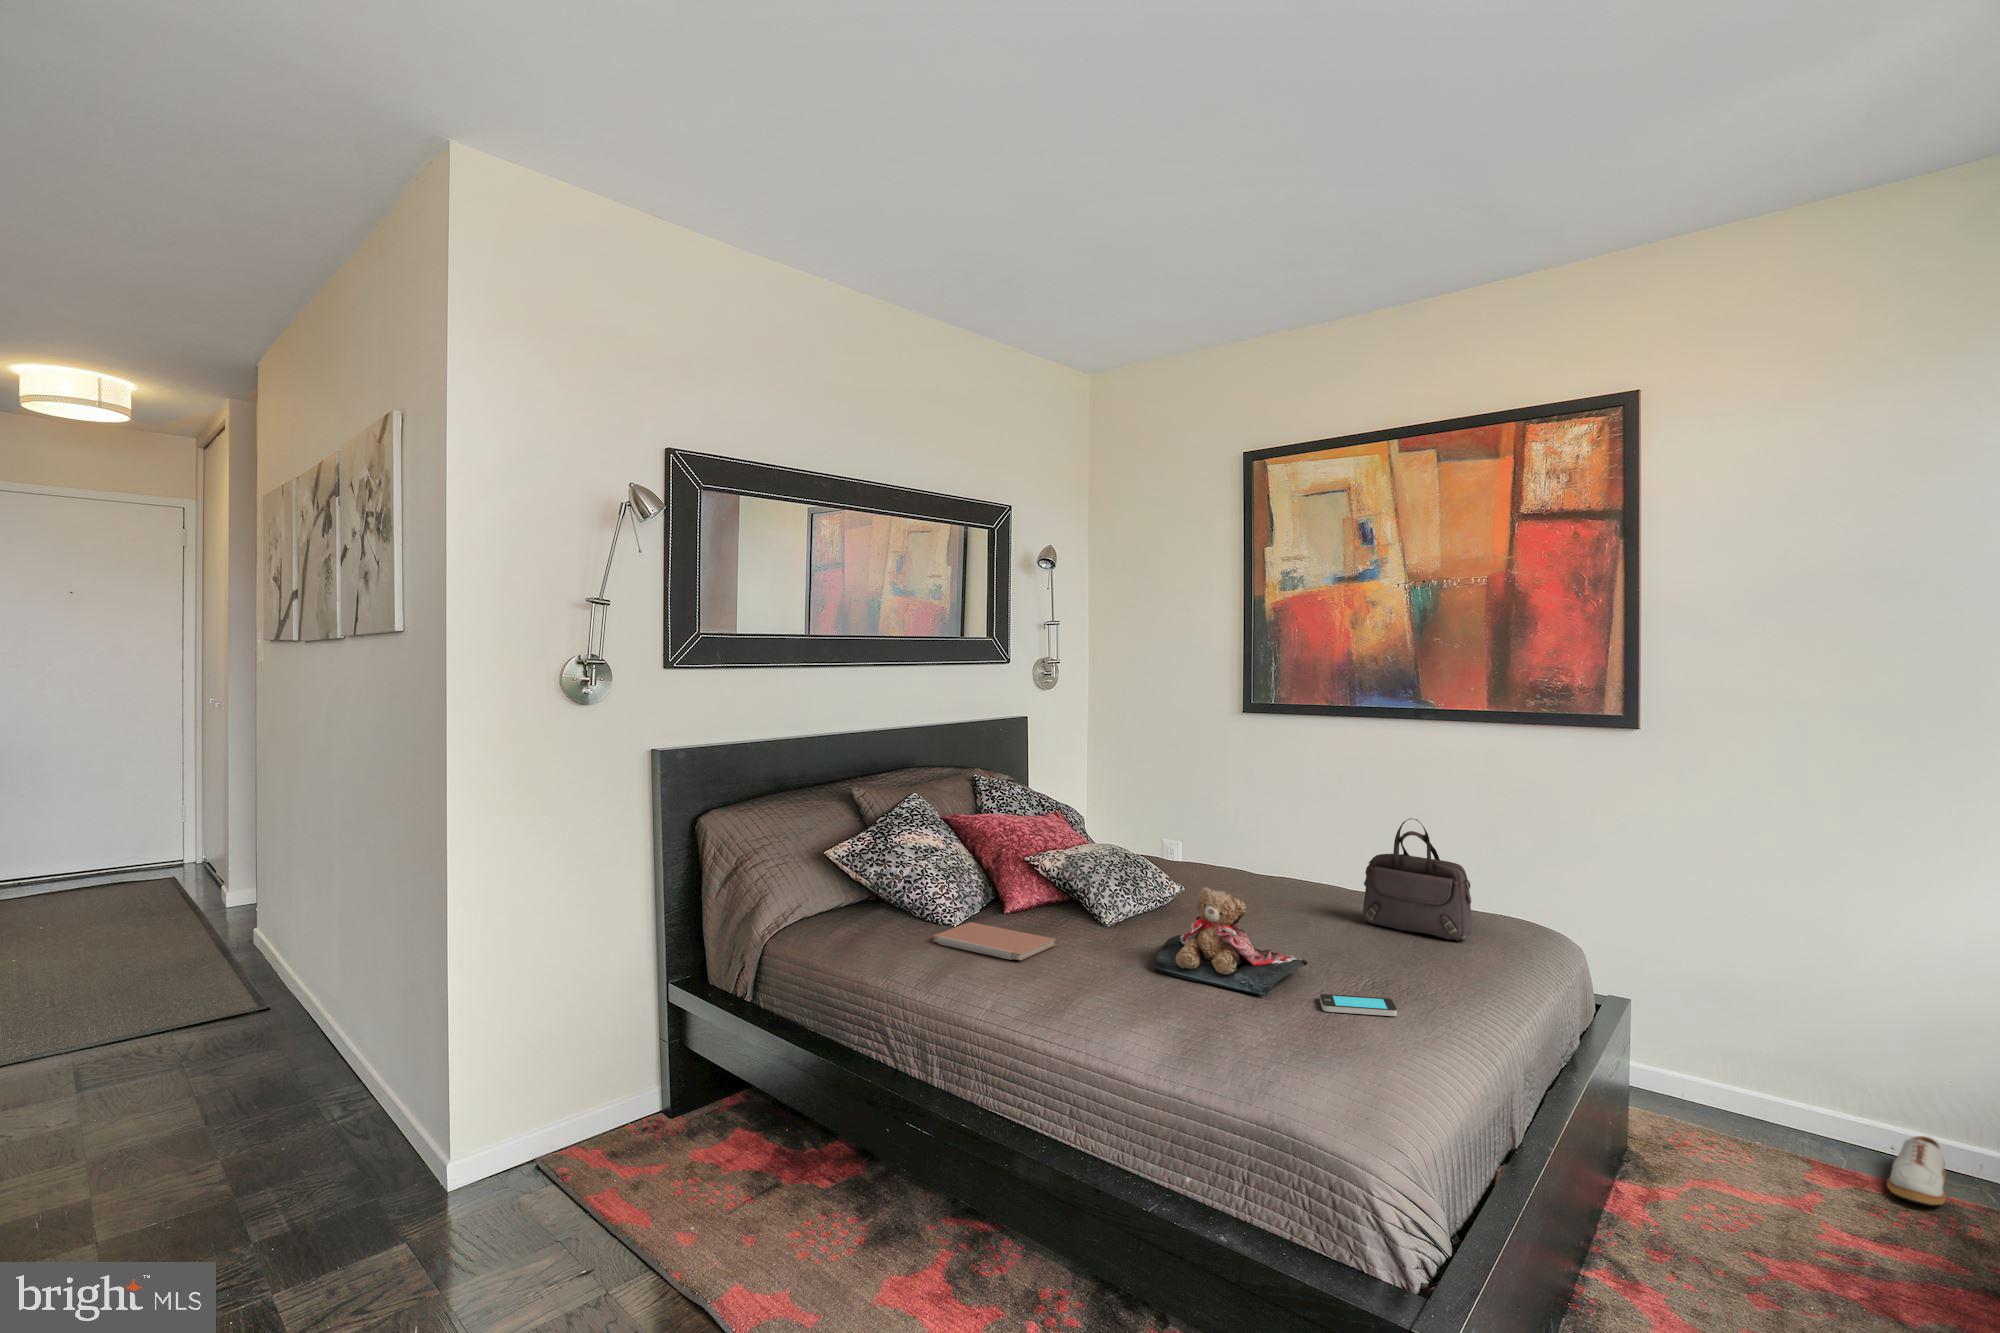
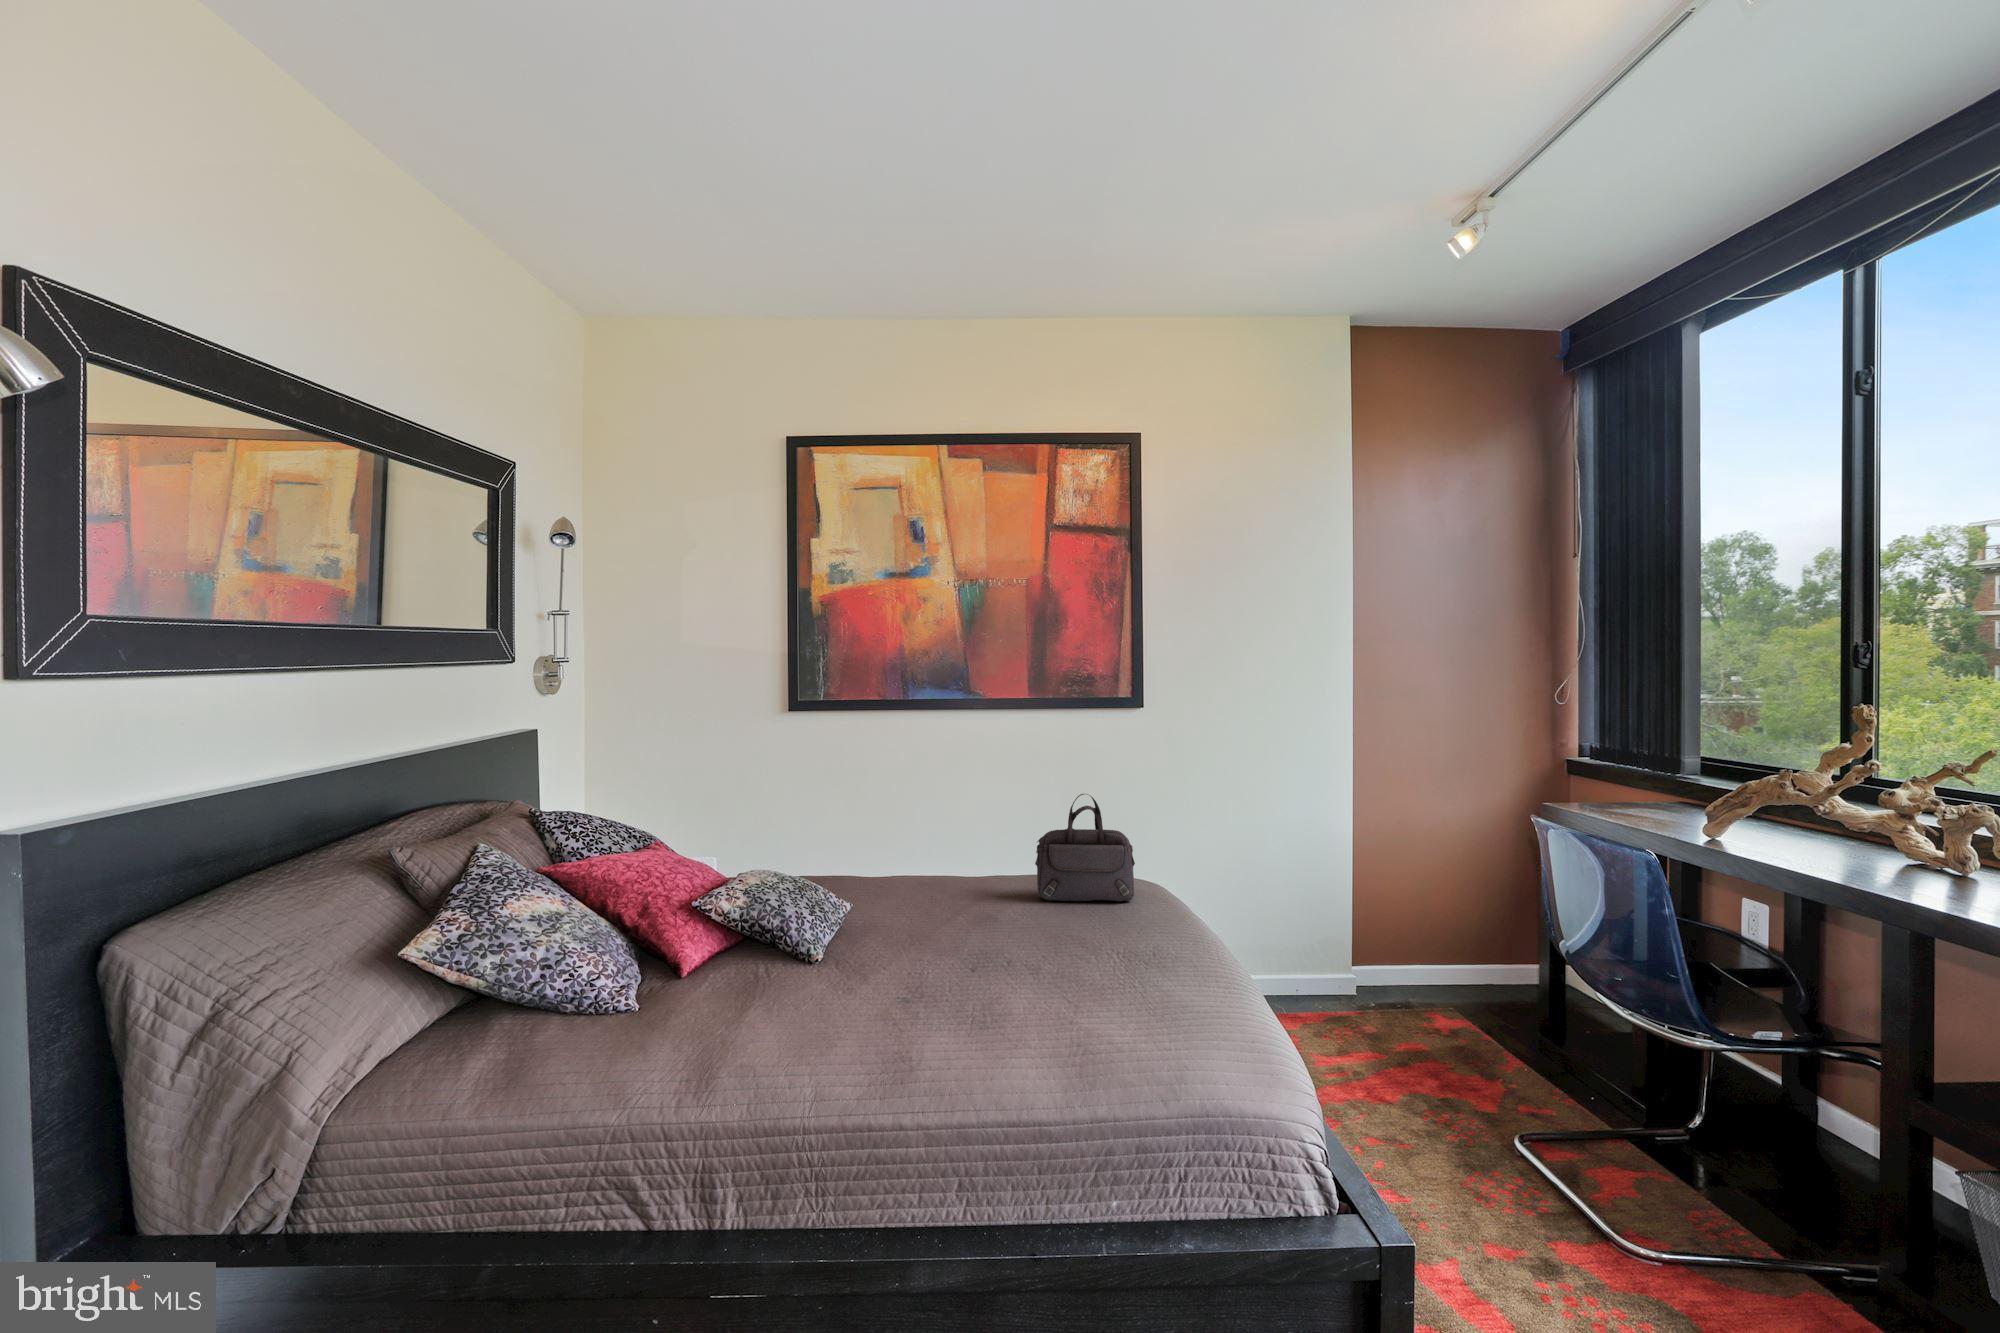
teddy bear: present [1155,887,1308,996] -> none [927,892,1095,1006]
notebook: present [933,922,1056,960] -> none [639,997,807,1049]
smartphone: present [1320,994,1397,1016] -> none [1131,971,1206,1000]
shoe: present [1887,1136,1946,1205] -> none [1308,975,1350,1021]

